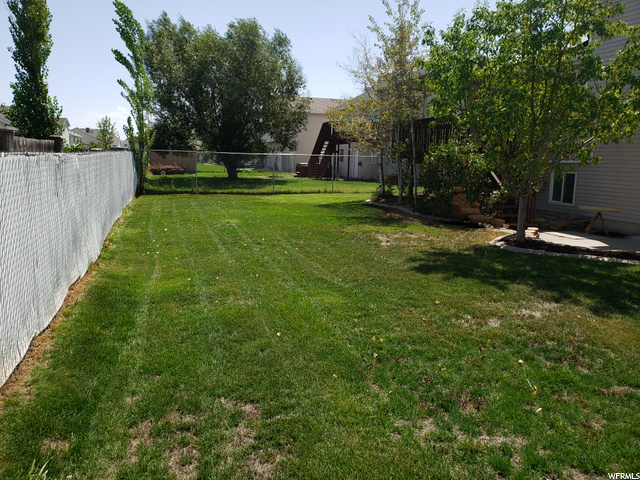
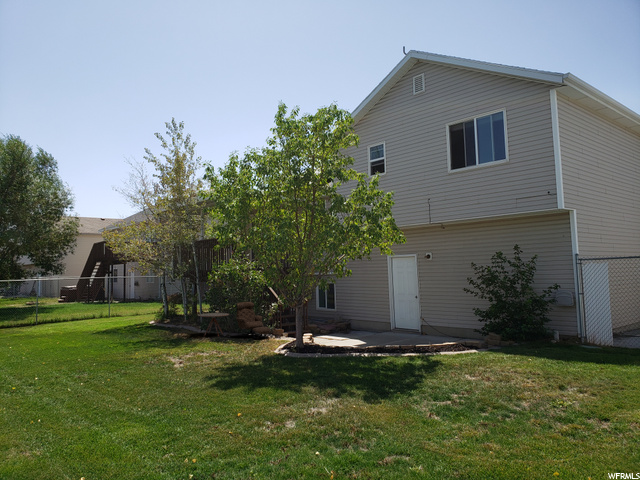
round table: present [579,206,622,235] -> present [198,313,229,336]

